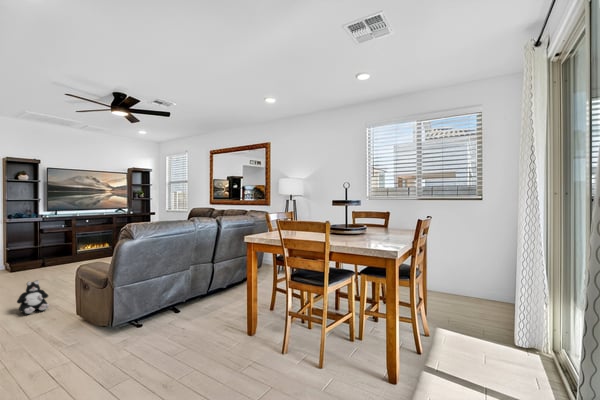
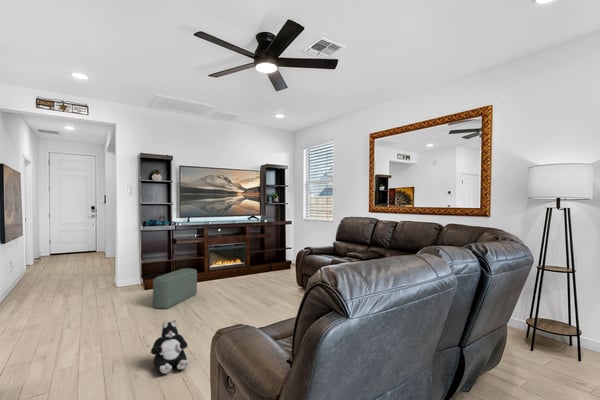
pouf: none [19,251,63,282] -> present [153,268,197,309]

